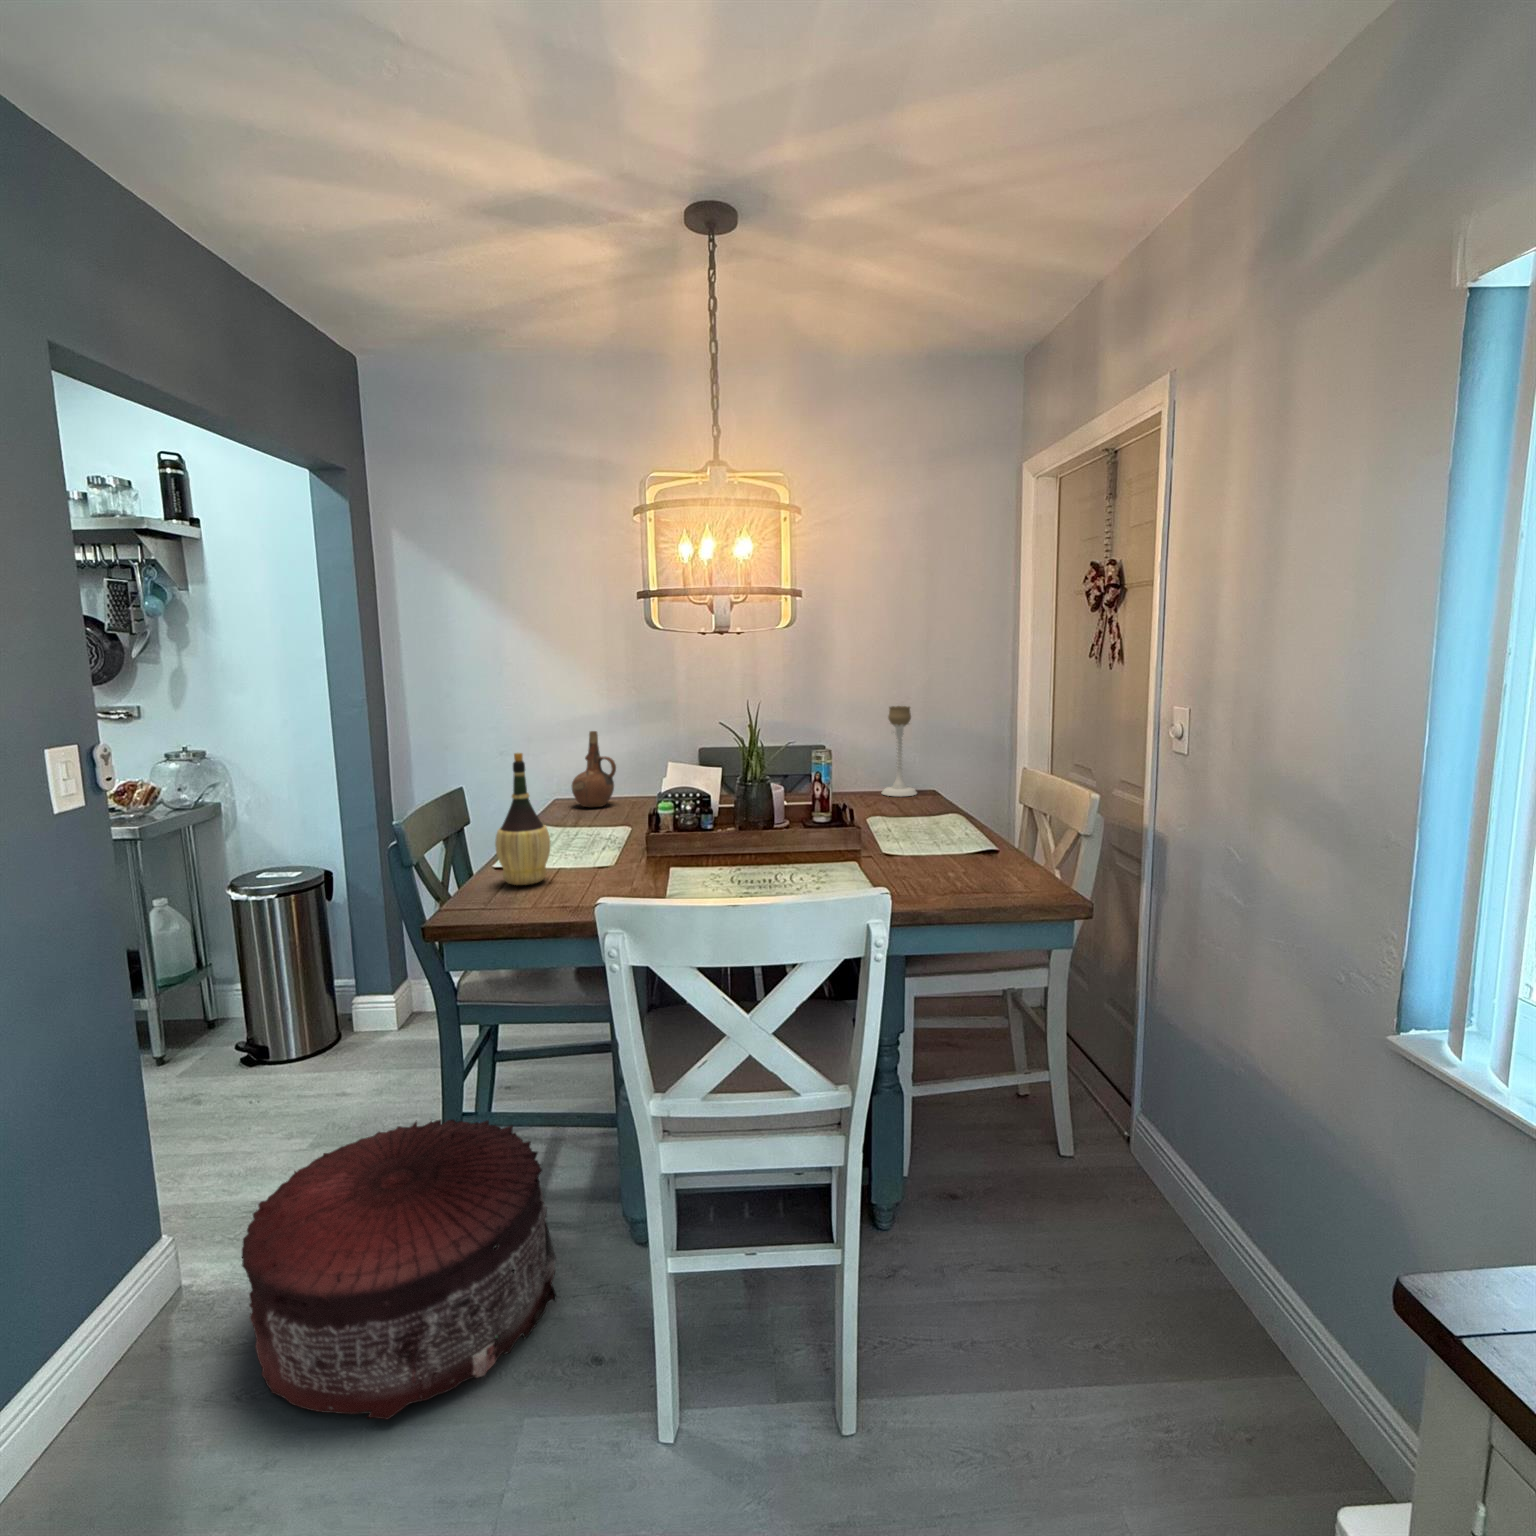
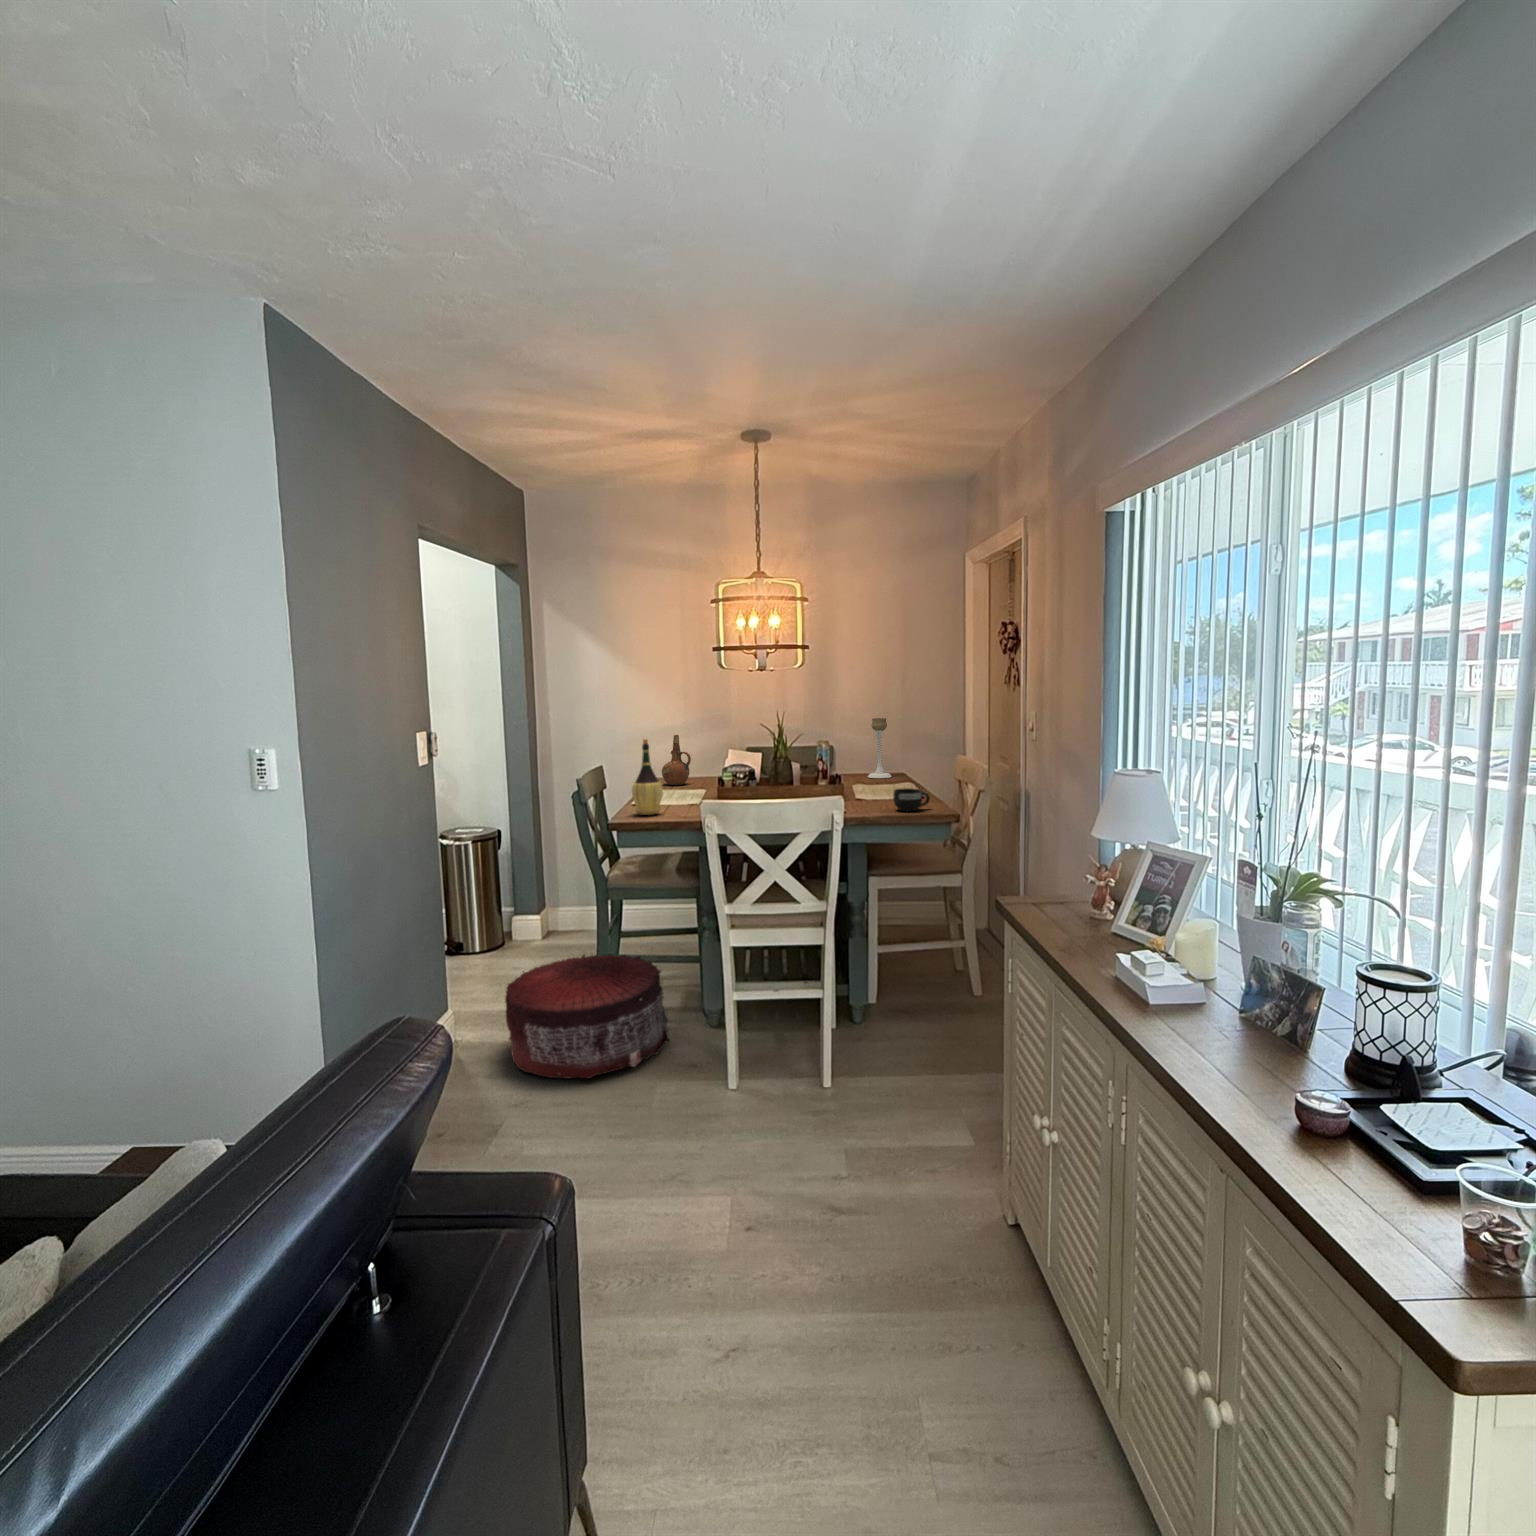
mug: none [950,838,1012,882] -> present [893,788,930,811]

